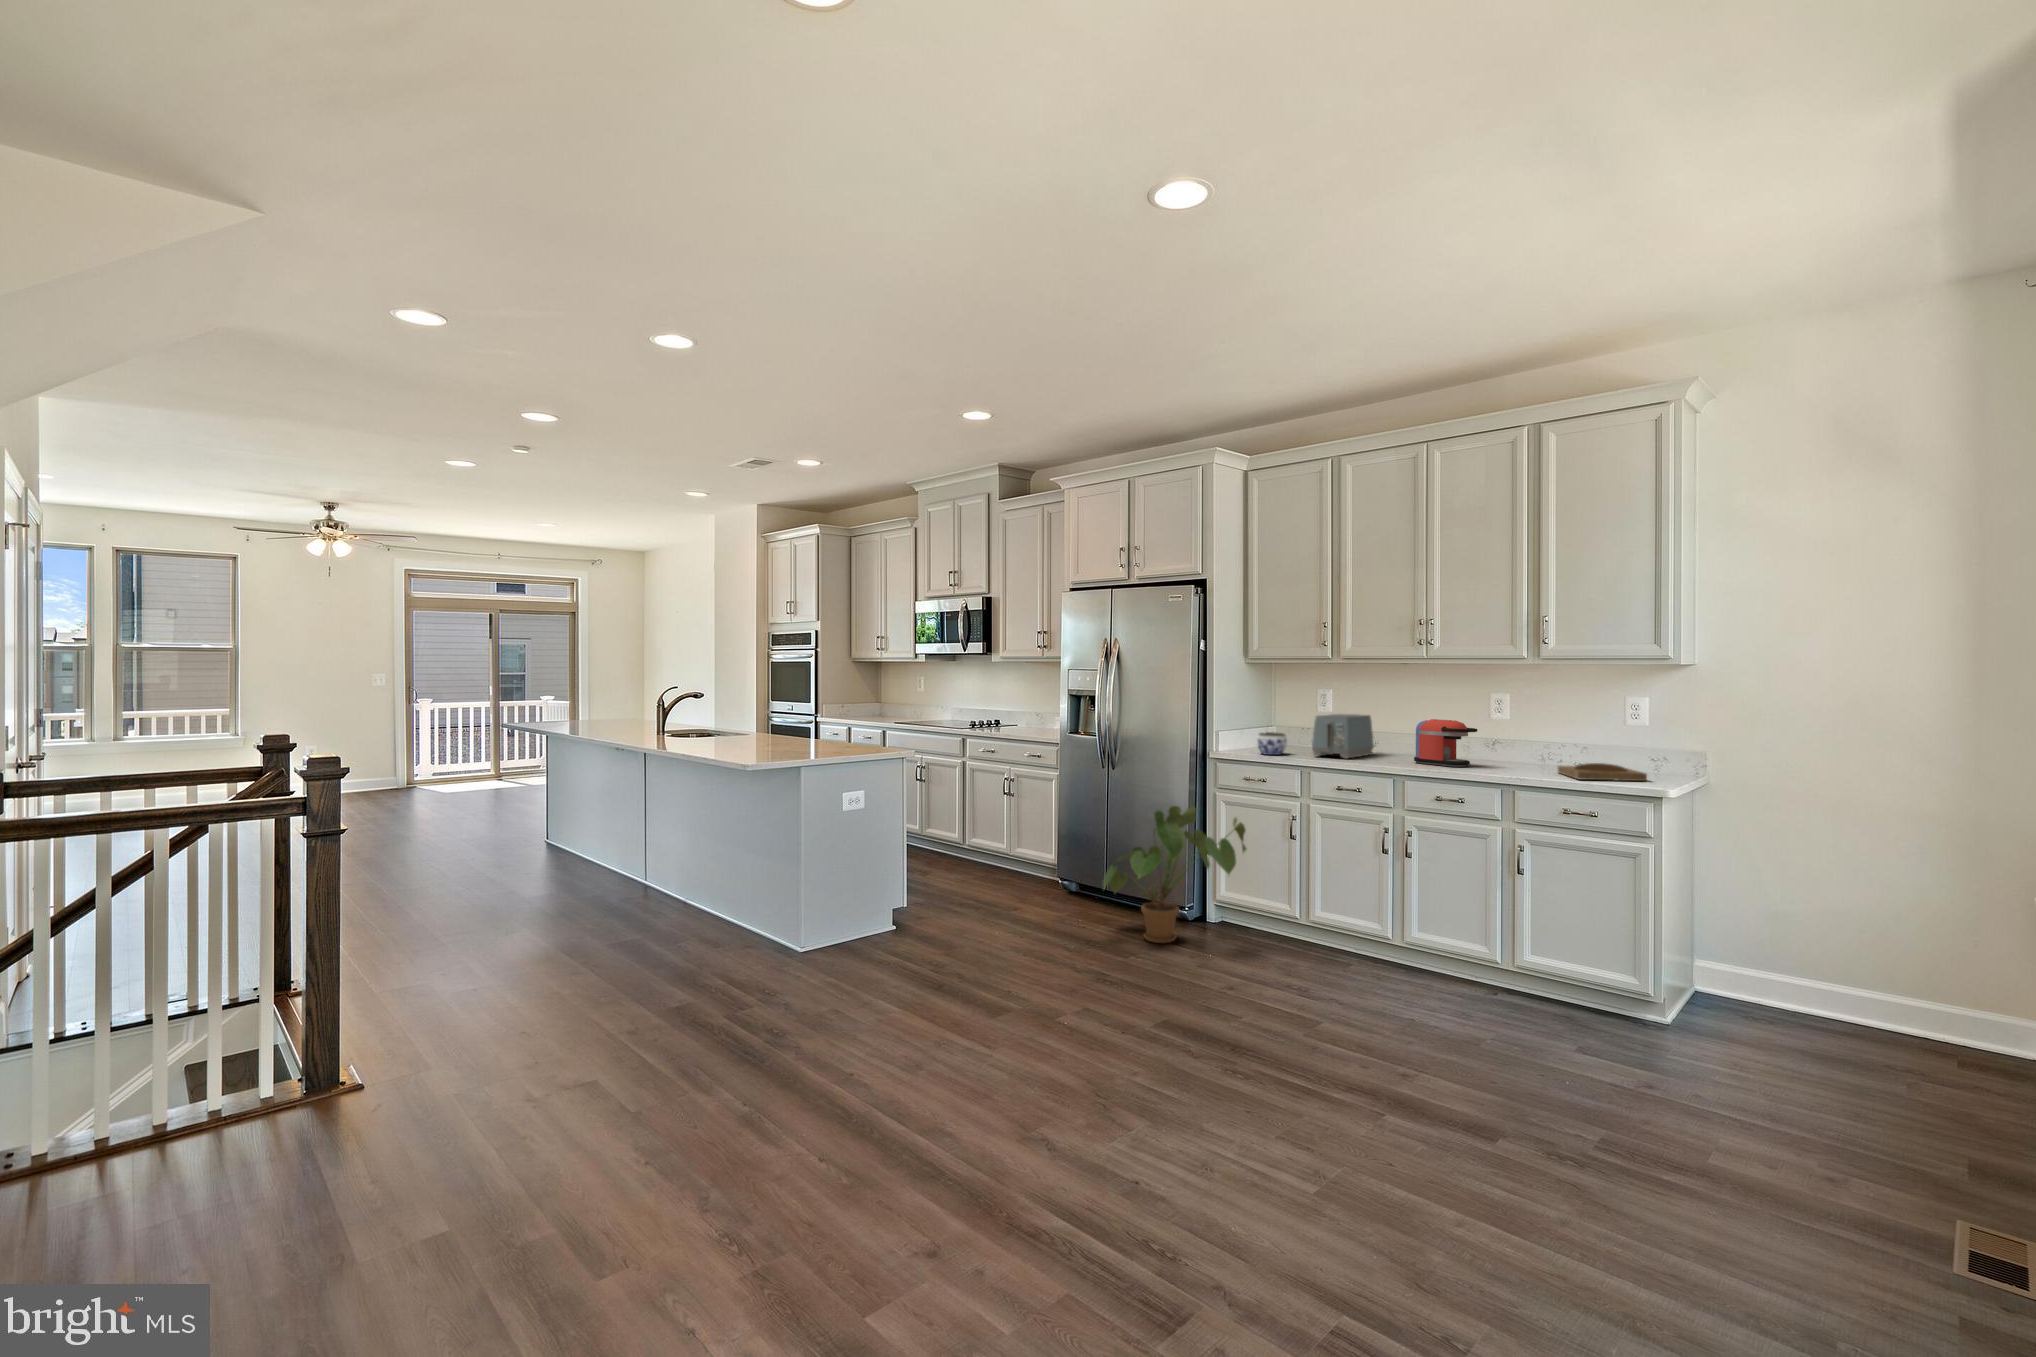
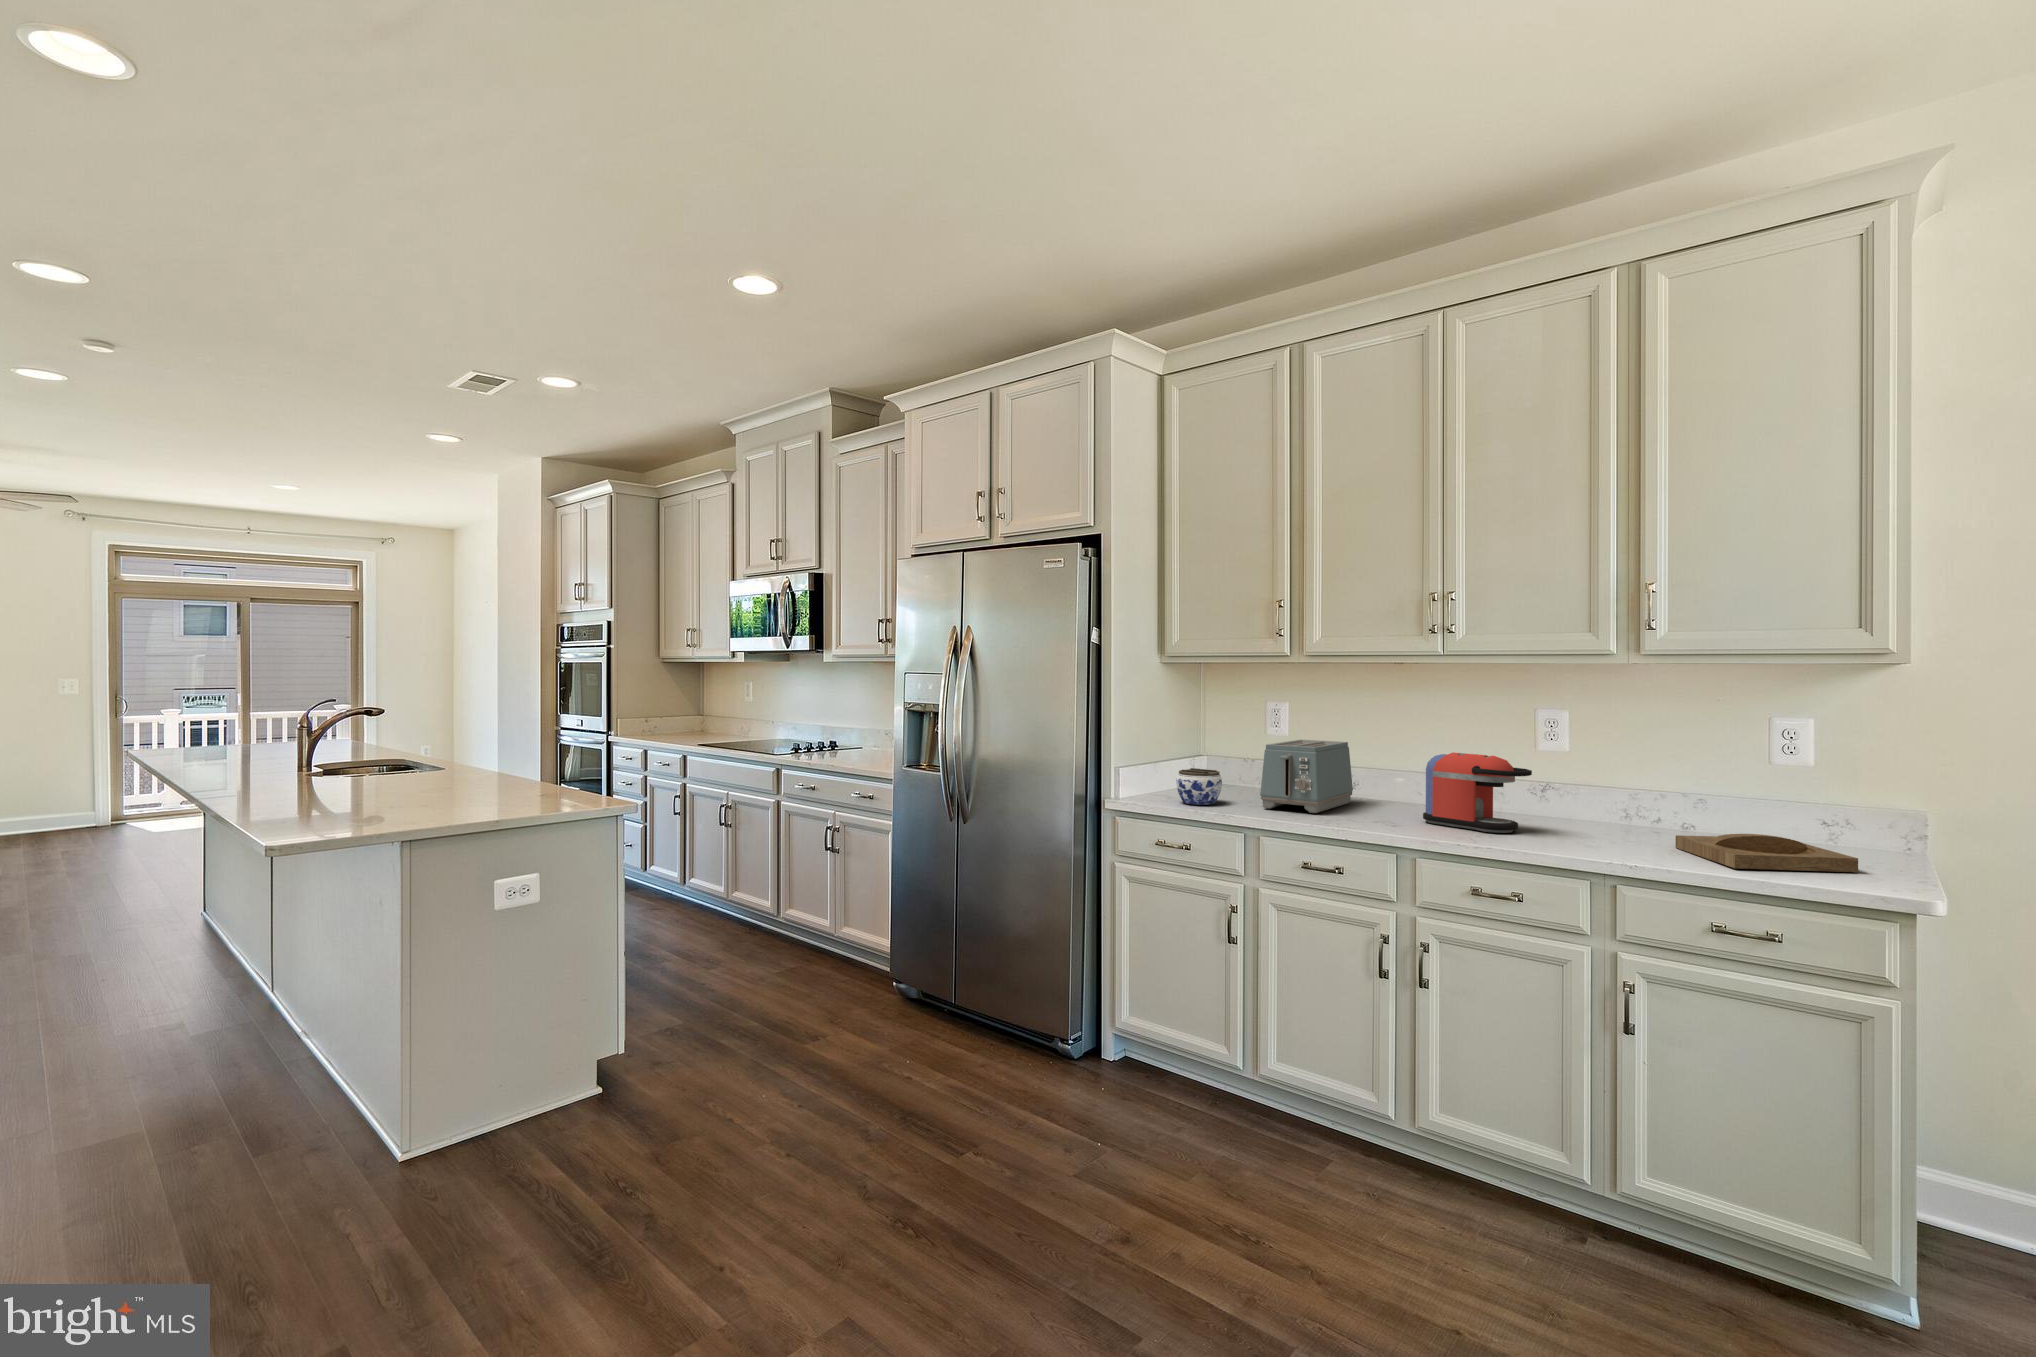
house plant: present [1103,806,1247,943] -> none [929,884,1160,1116]

